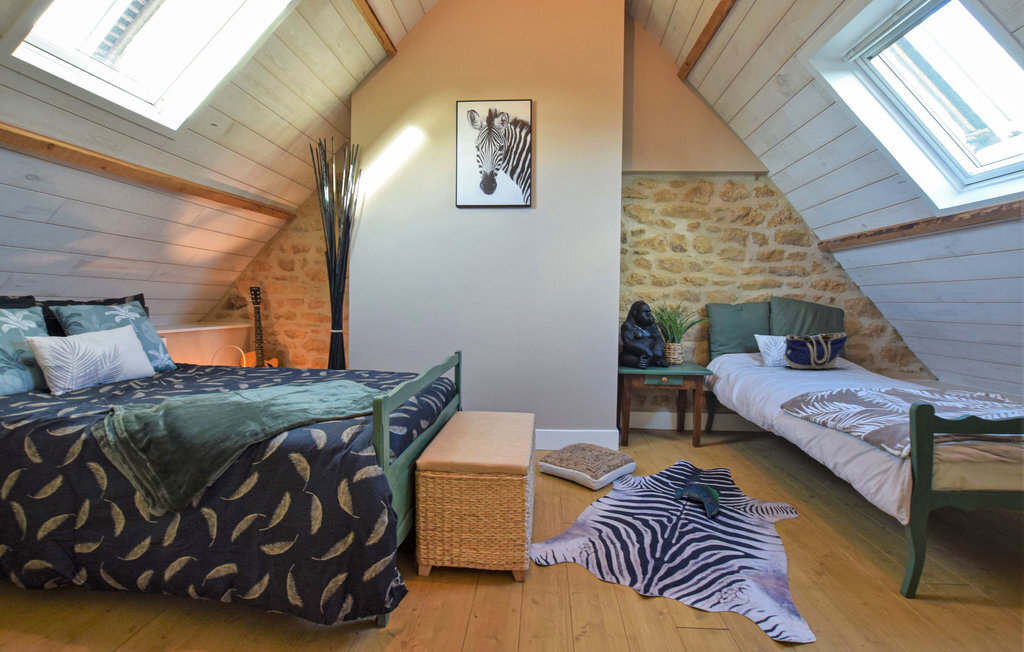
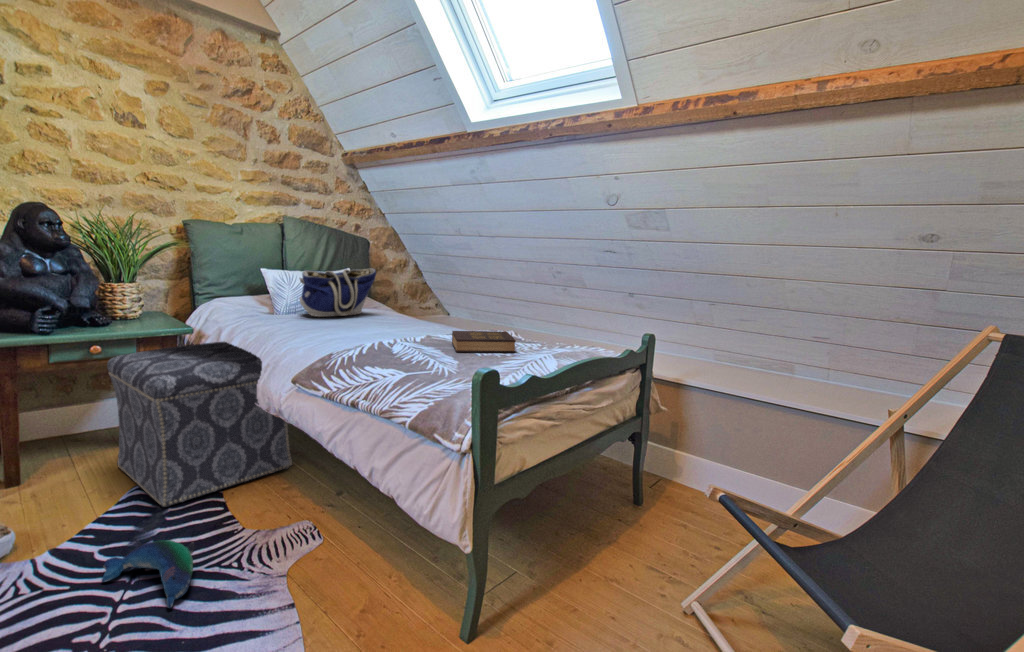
ottoman: none [668,382,779,476] -> present [107,342,292,507]
hardback book: none [916,383,983,404] -> present [452,331,516,353]

